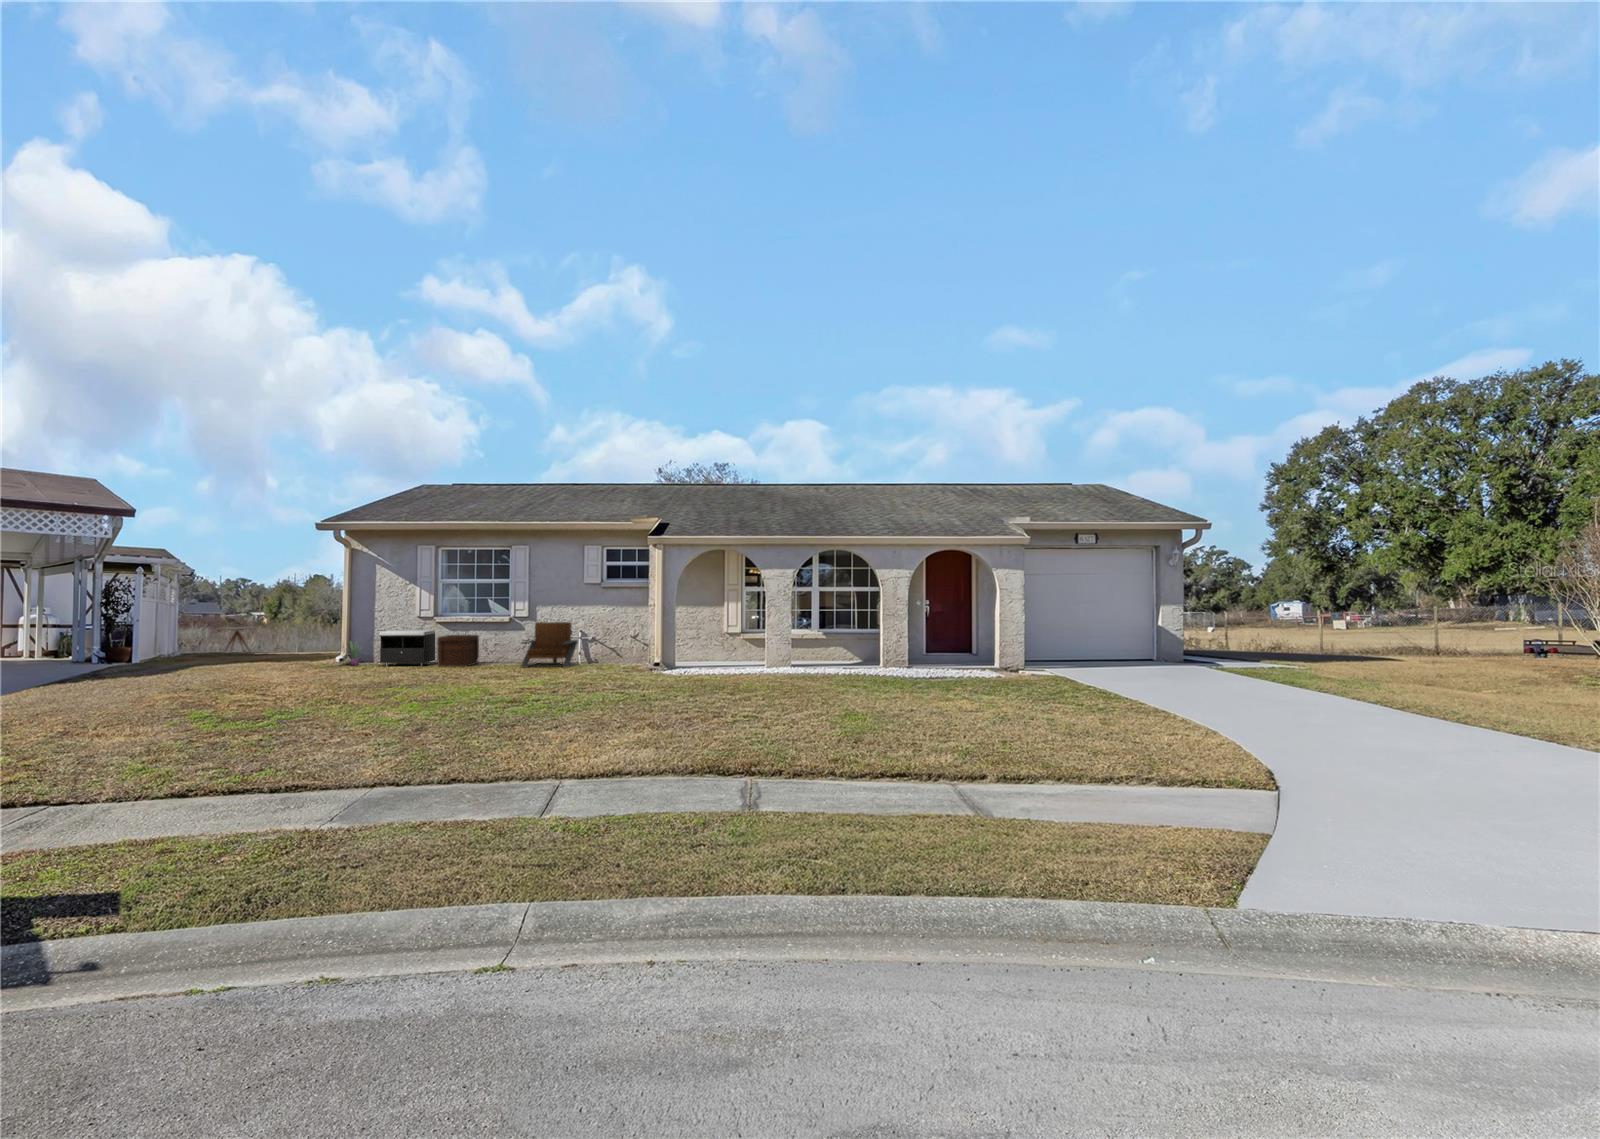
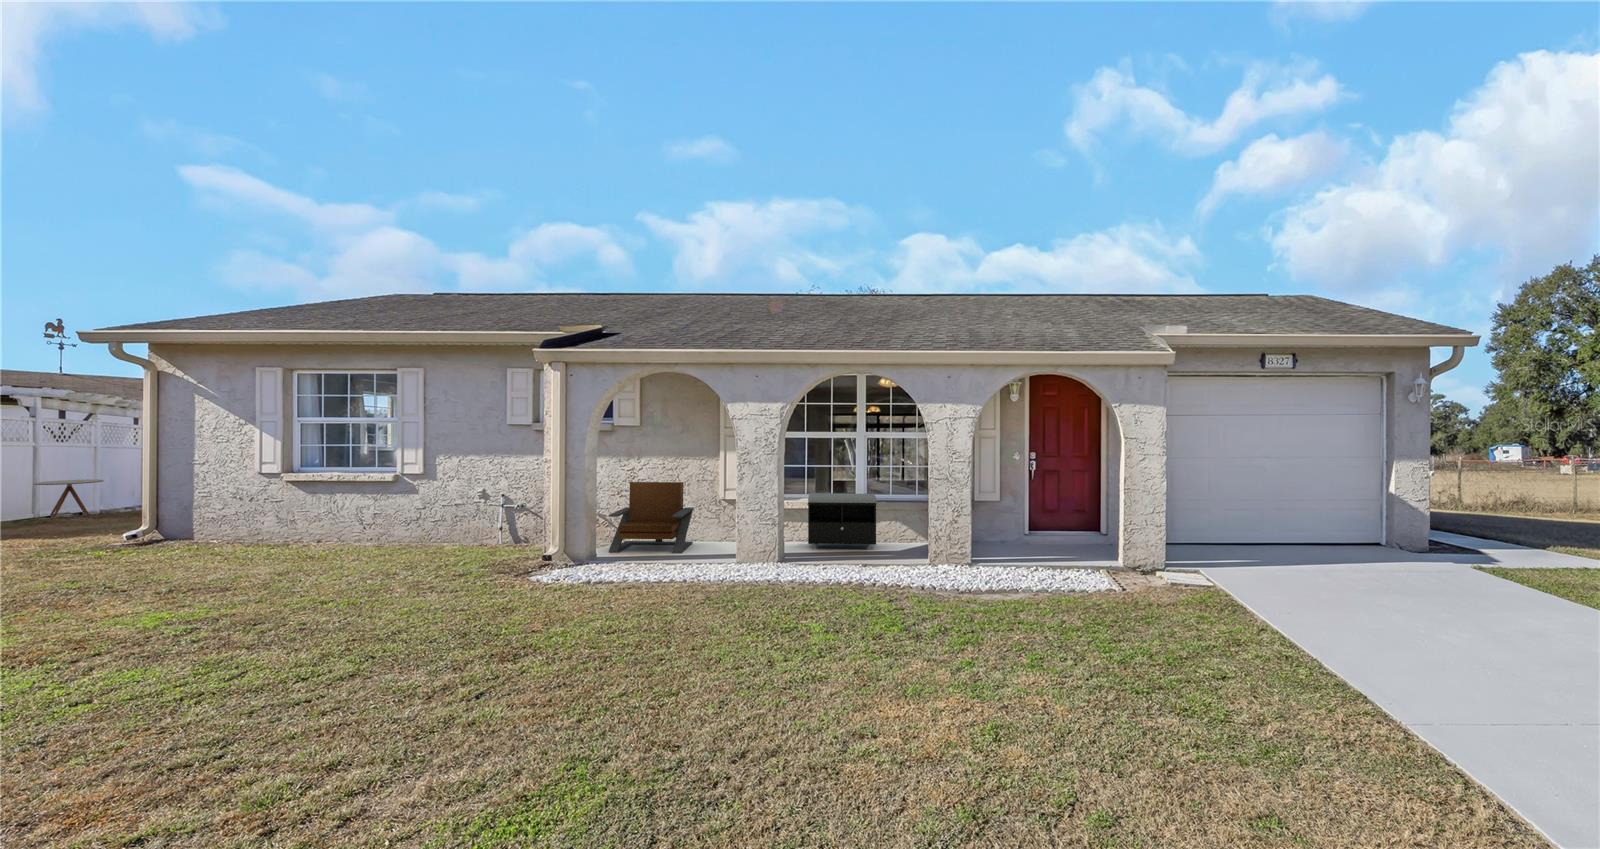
lounge chair: present [521,622,578,668] -> present [609,482,693,553]
storage bench: present [380,630,435,666] -> present [808,493,876,549]
wooden crate: present [437,635,479,667] -> none [274,501,349,552]
decorative plant: present [349,646,359,666] -> none [126,510,180,549]

